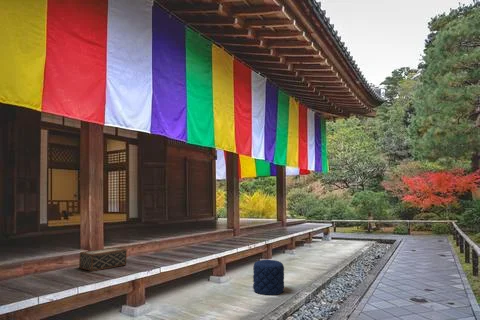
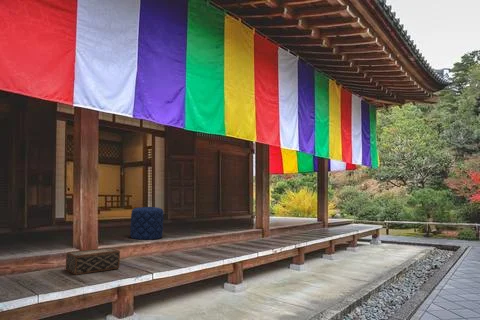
pouf: present [253,260,284,295] -> present [130,207,164,240]

